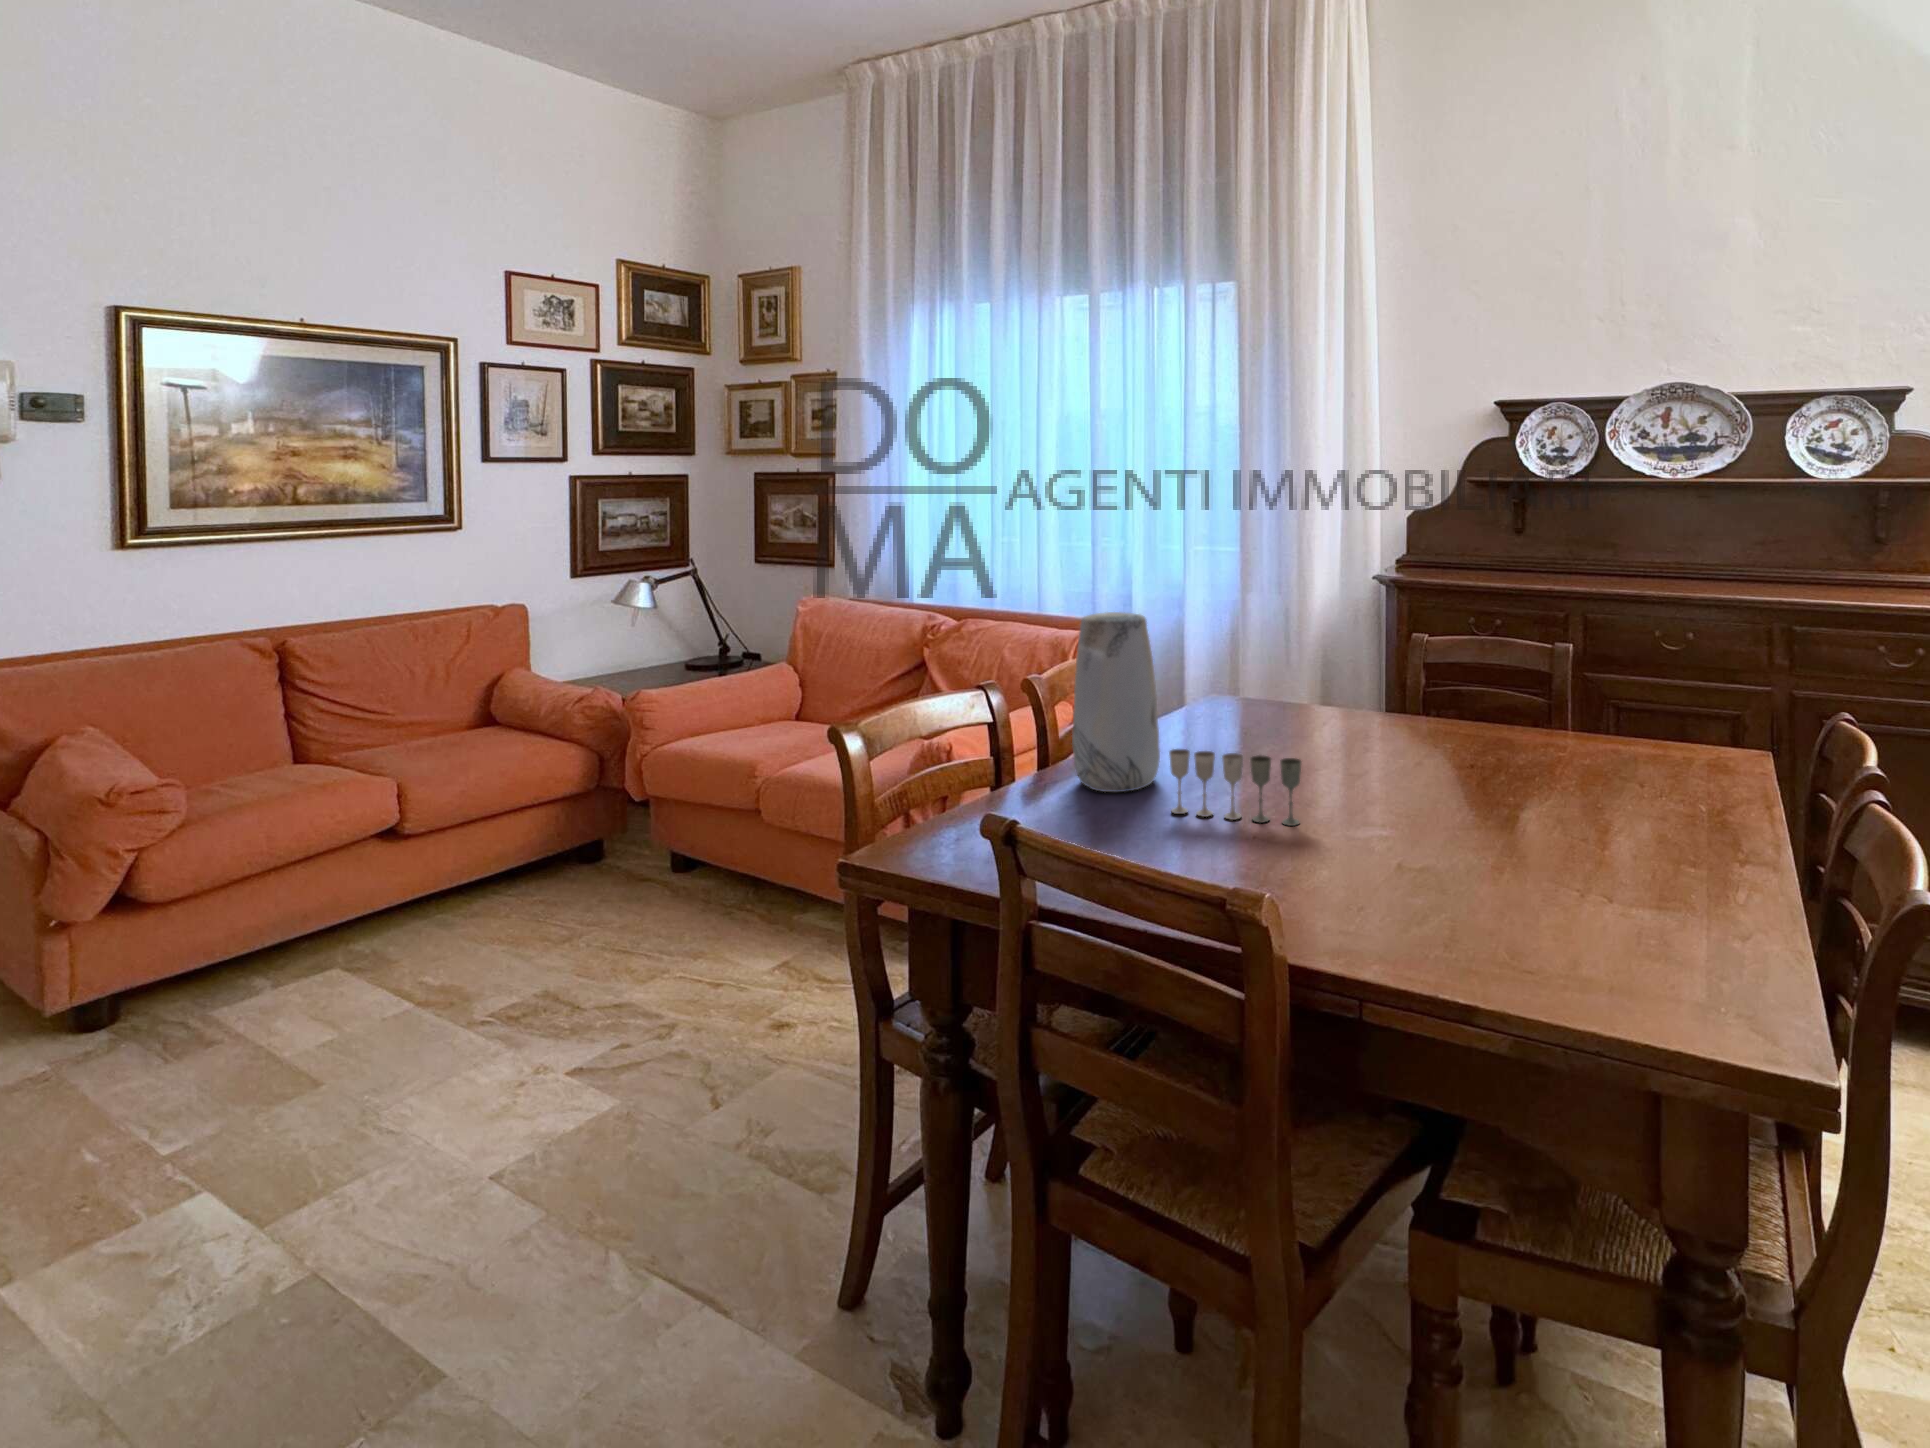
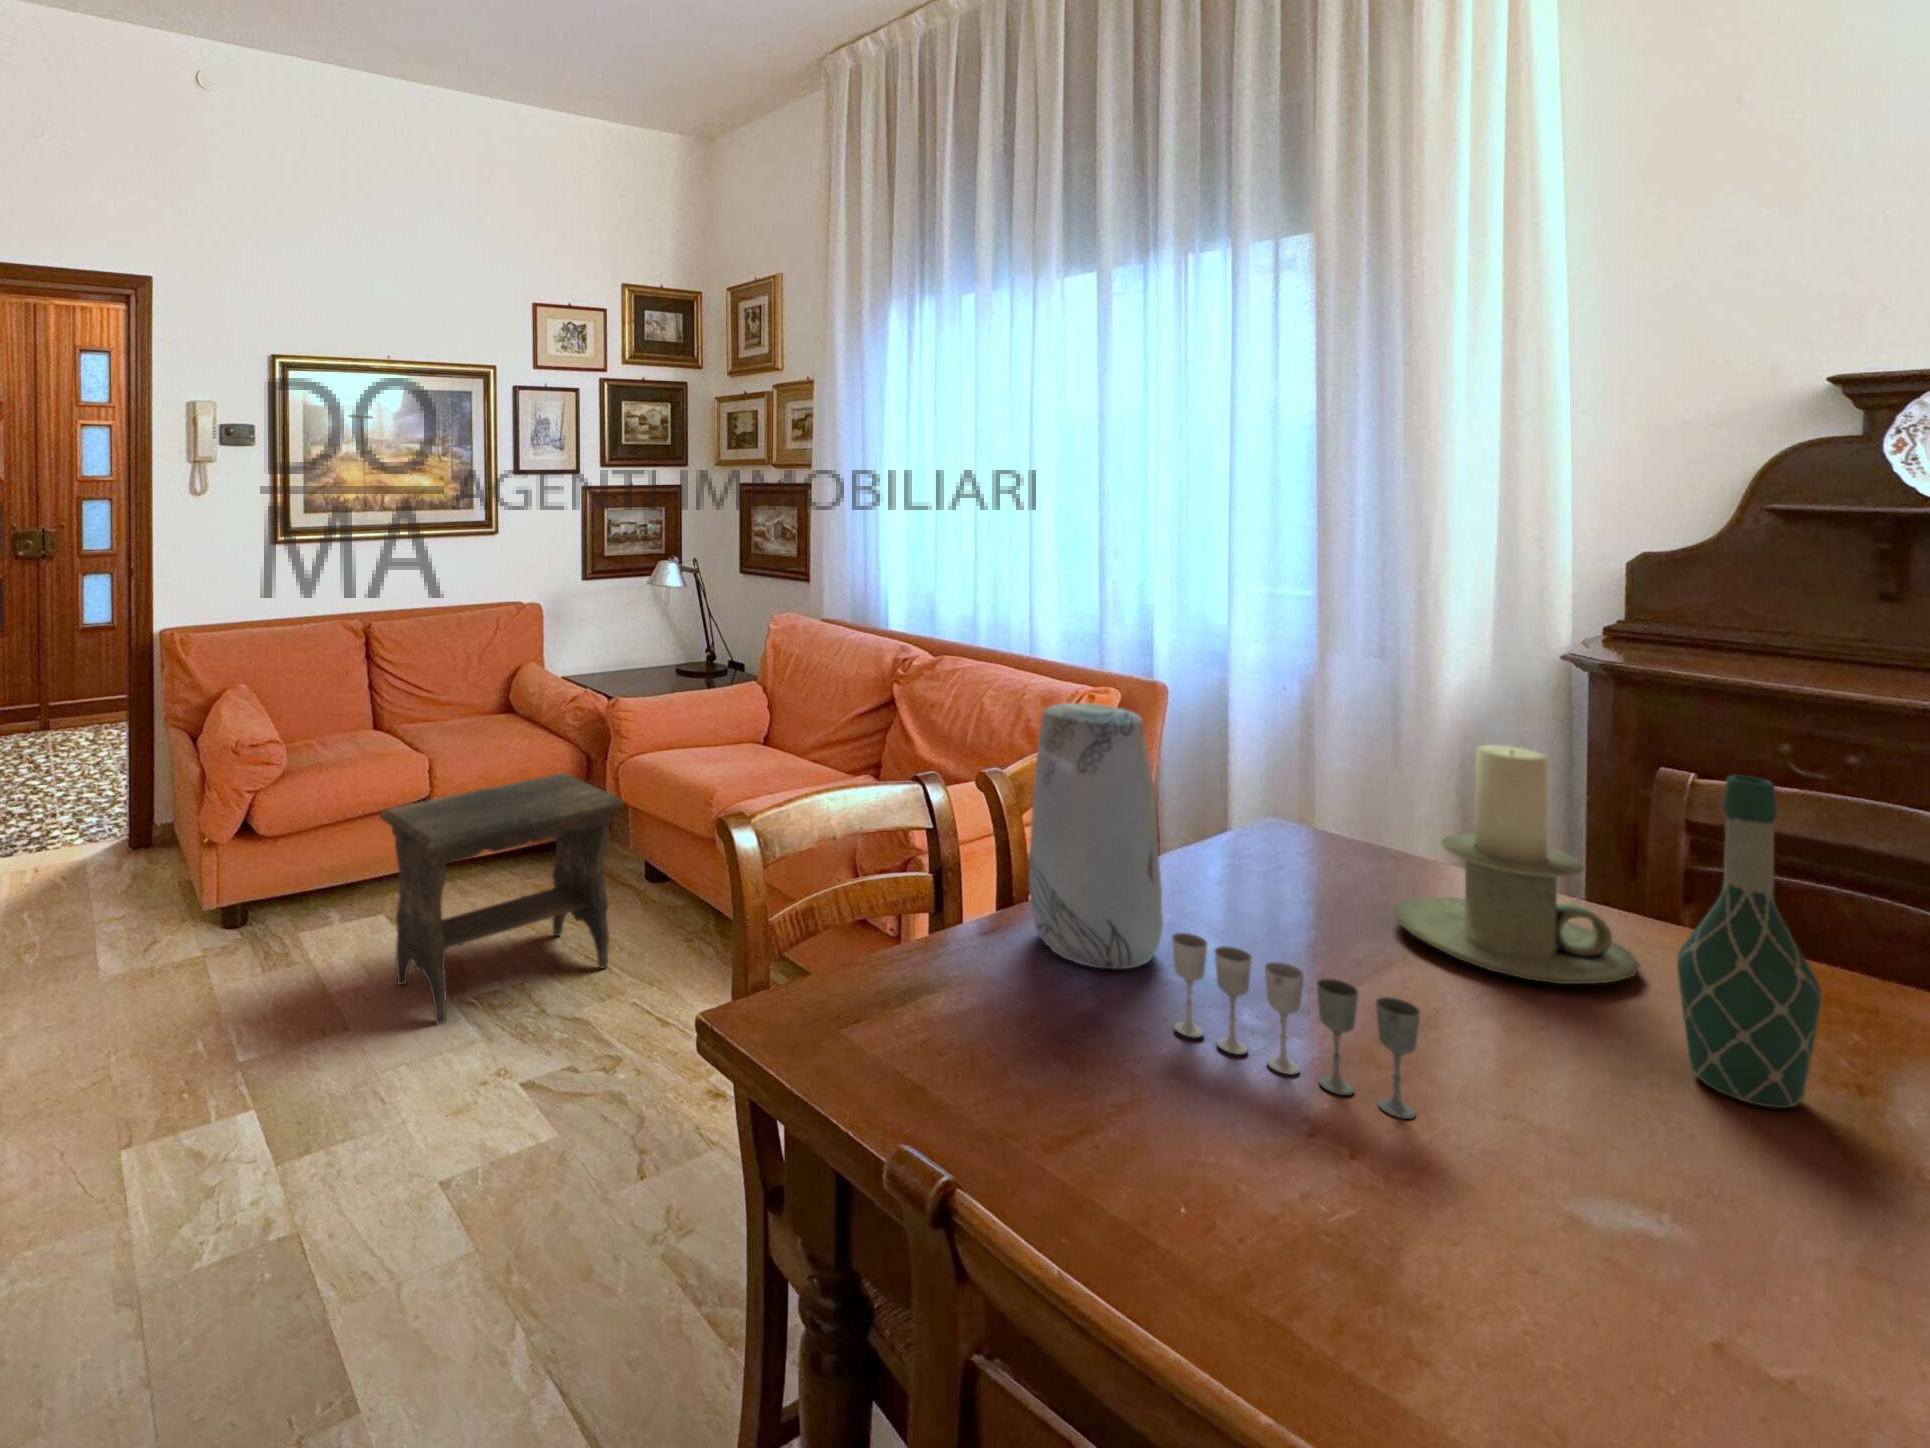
wine bottle: none [1417,611,1472,785] -> present [1677,776,1822,1108]
candle holder: none [1288,619,1406,754] -> present [1393,745,1640,984]
footstool: none [352,770,662,1052] -> present [380,773,624,1025]

